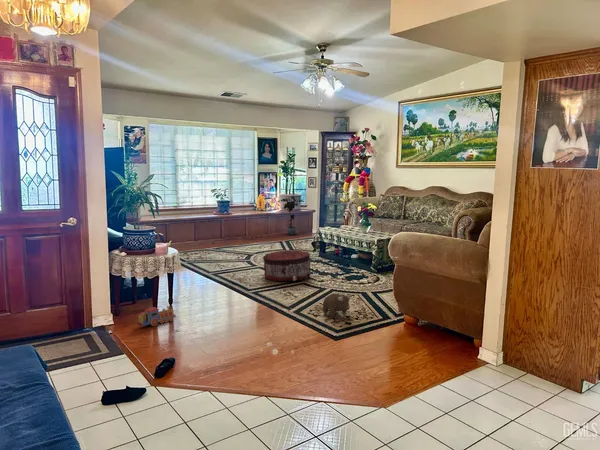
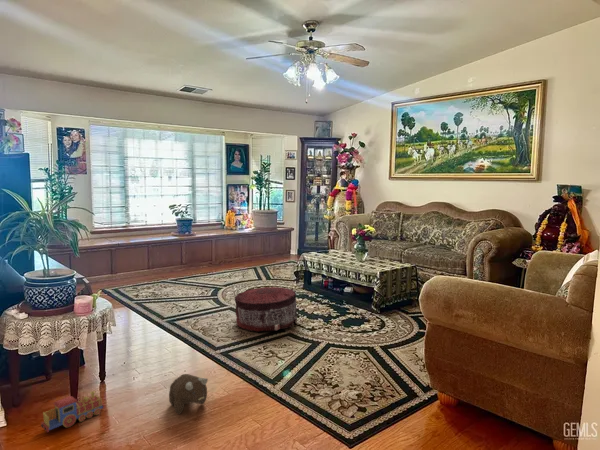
potted plant: present [278,196,304,235] -> none [250,211,282,259]
plush toy: present [323,294,351,317] -> present [169,374,208,414]

